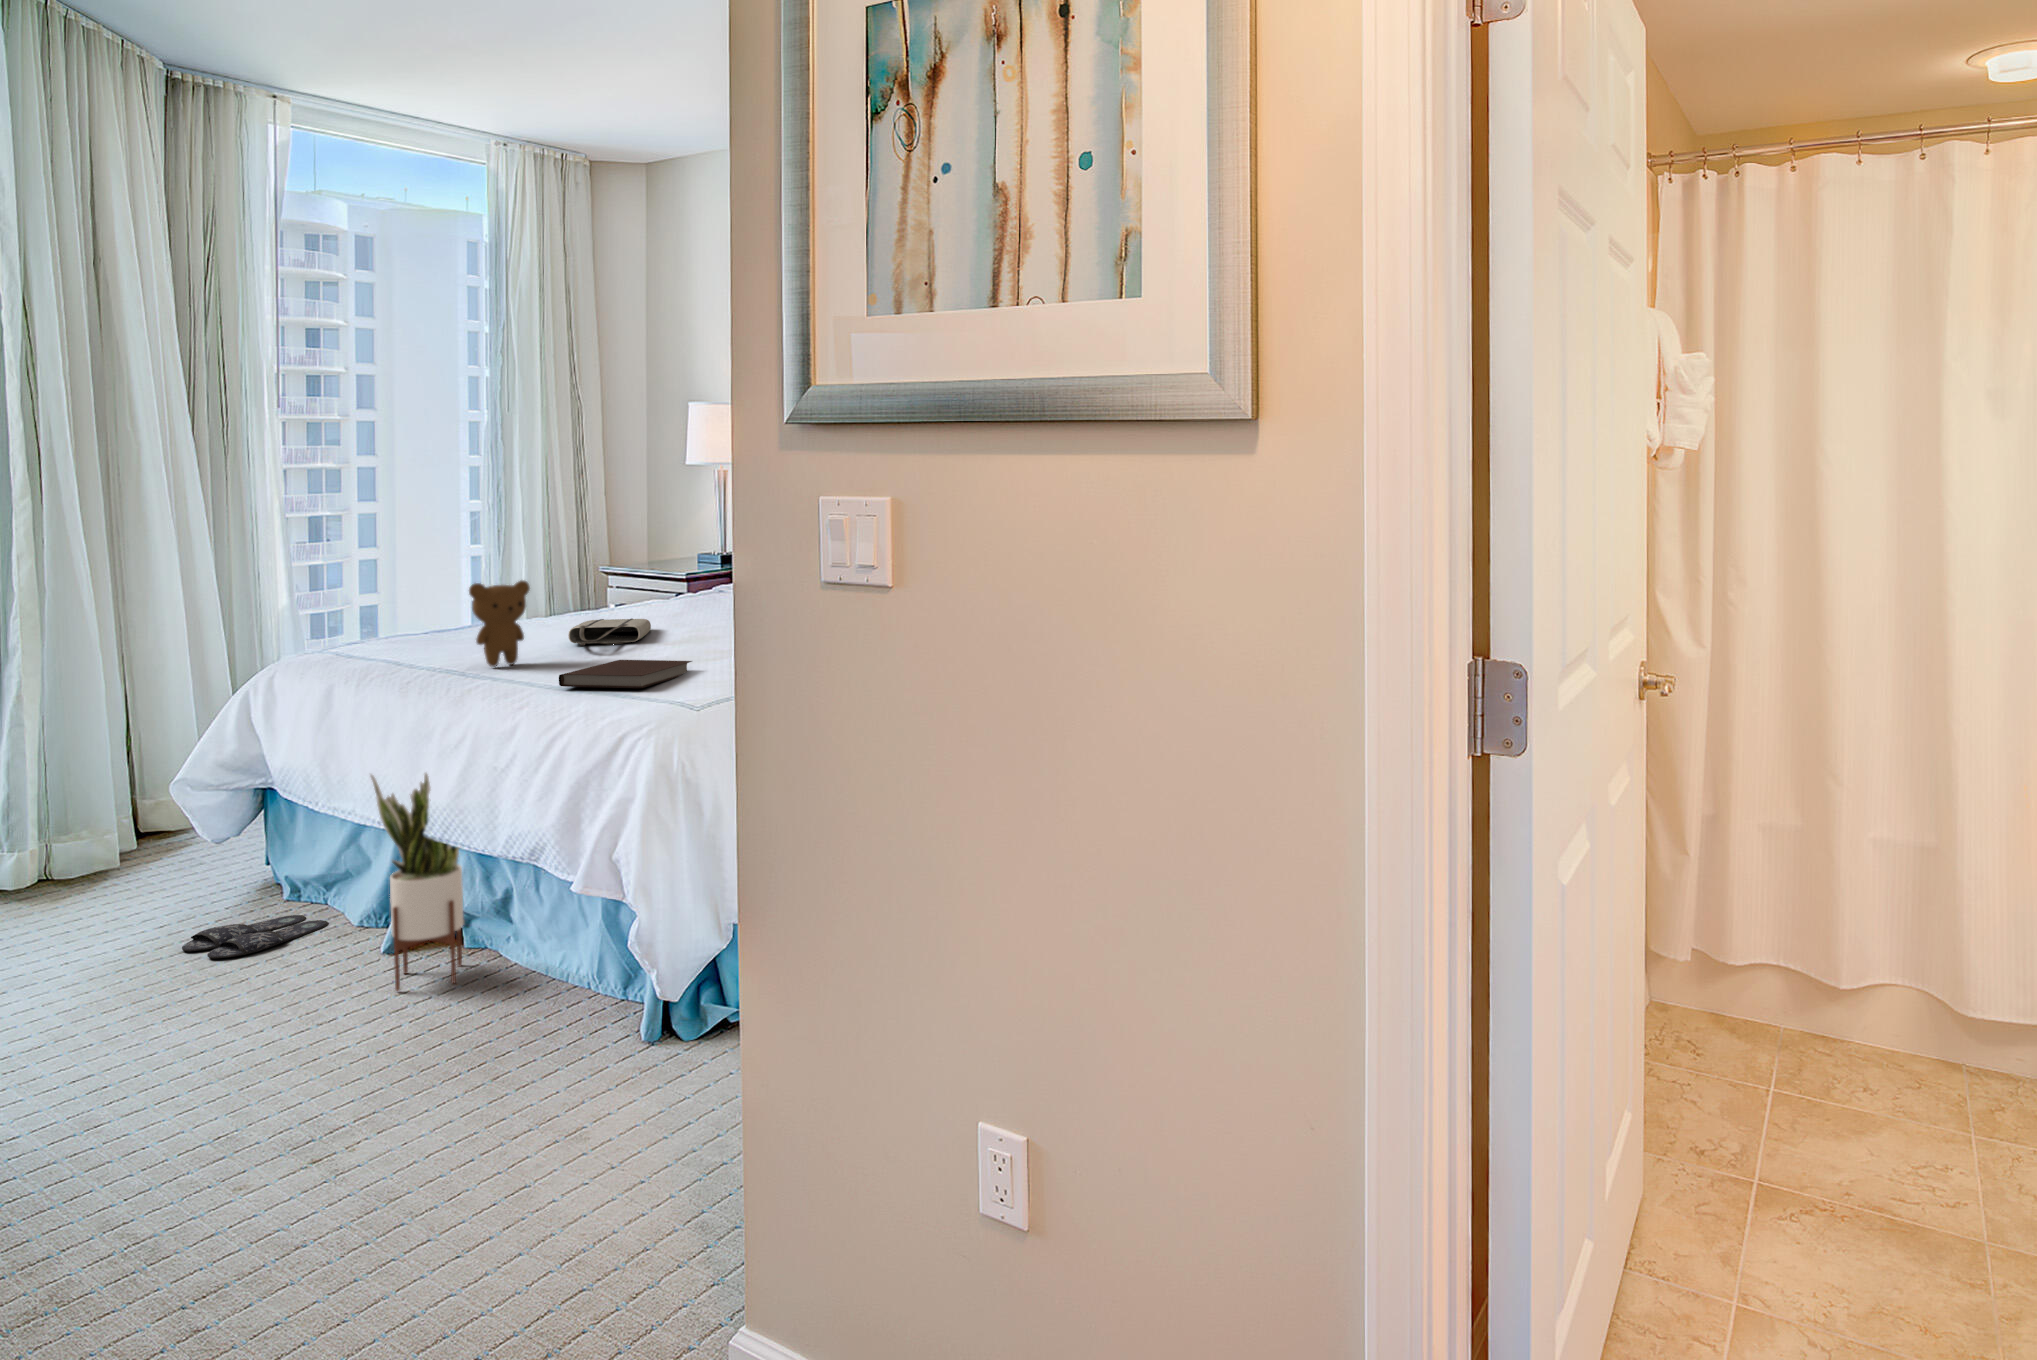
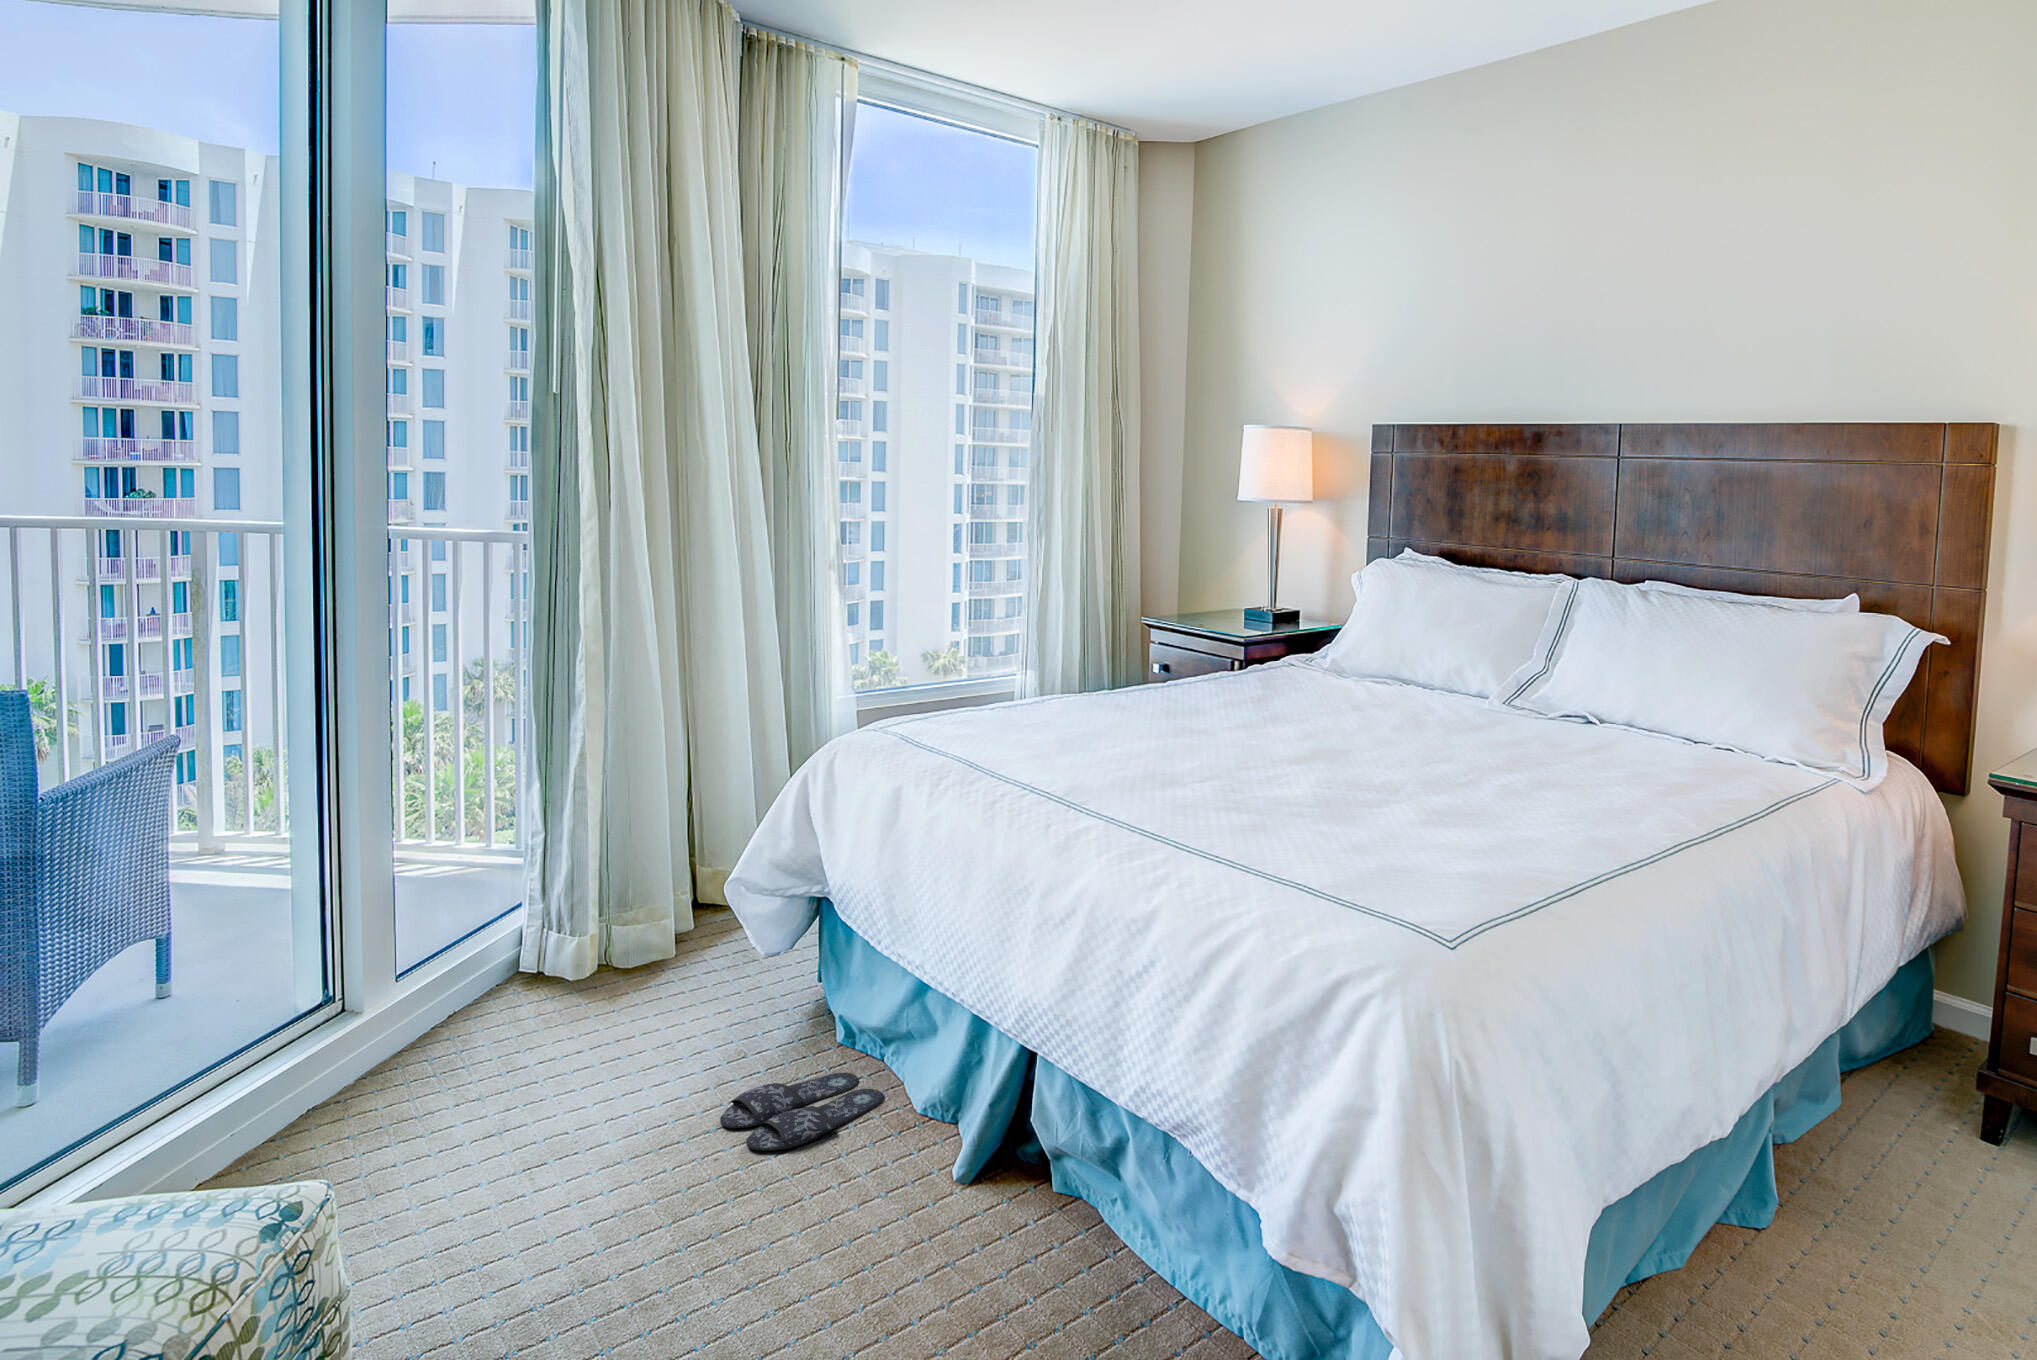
teddy bear: present [469,580,530,667] -> none [1070,652,1146,779]
tote bag: present [568,619,651,646] -> none [1183,696,1280,745]
notebook: present [559,660,692,688] -> none [1210,786,1393,860]
potted plant: present [371,773,464,991] -> none [943,942,1073,1283]

